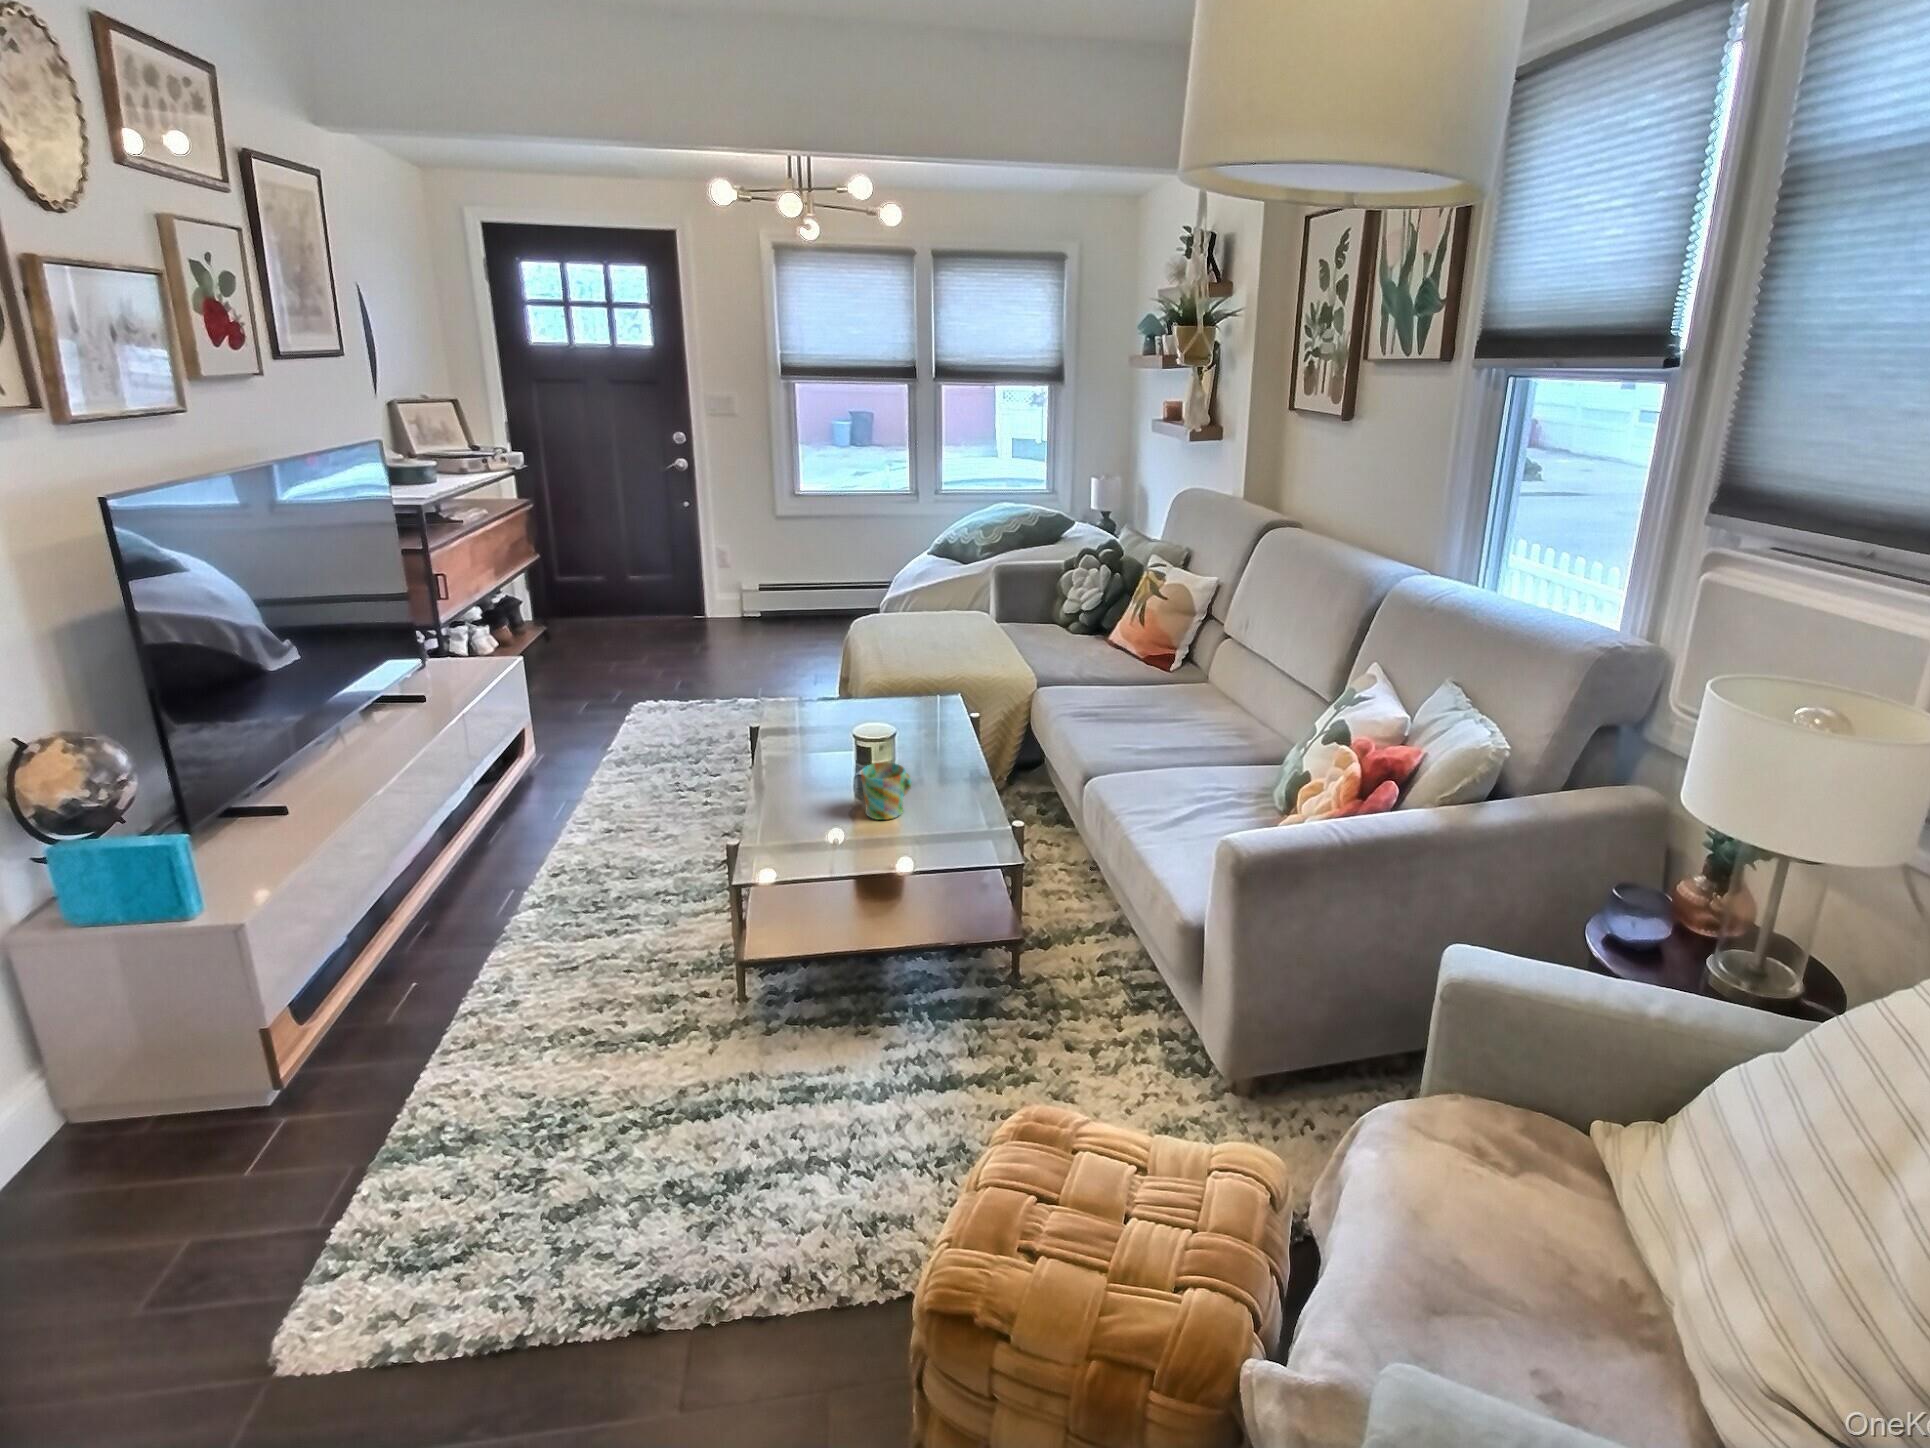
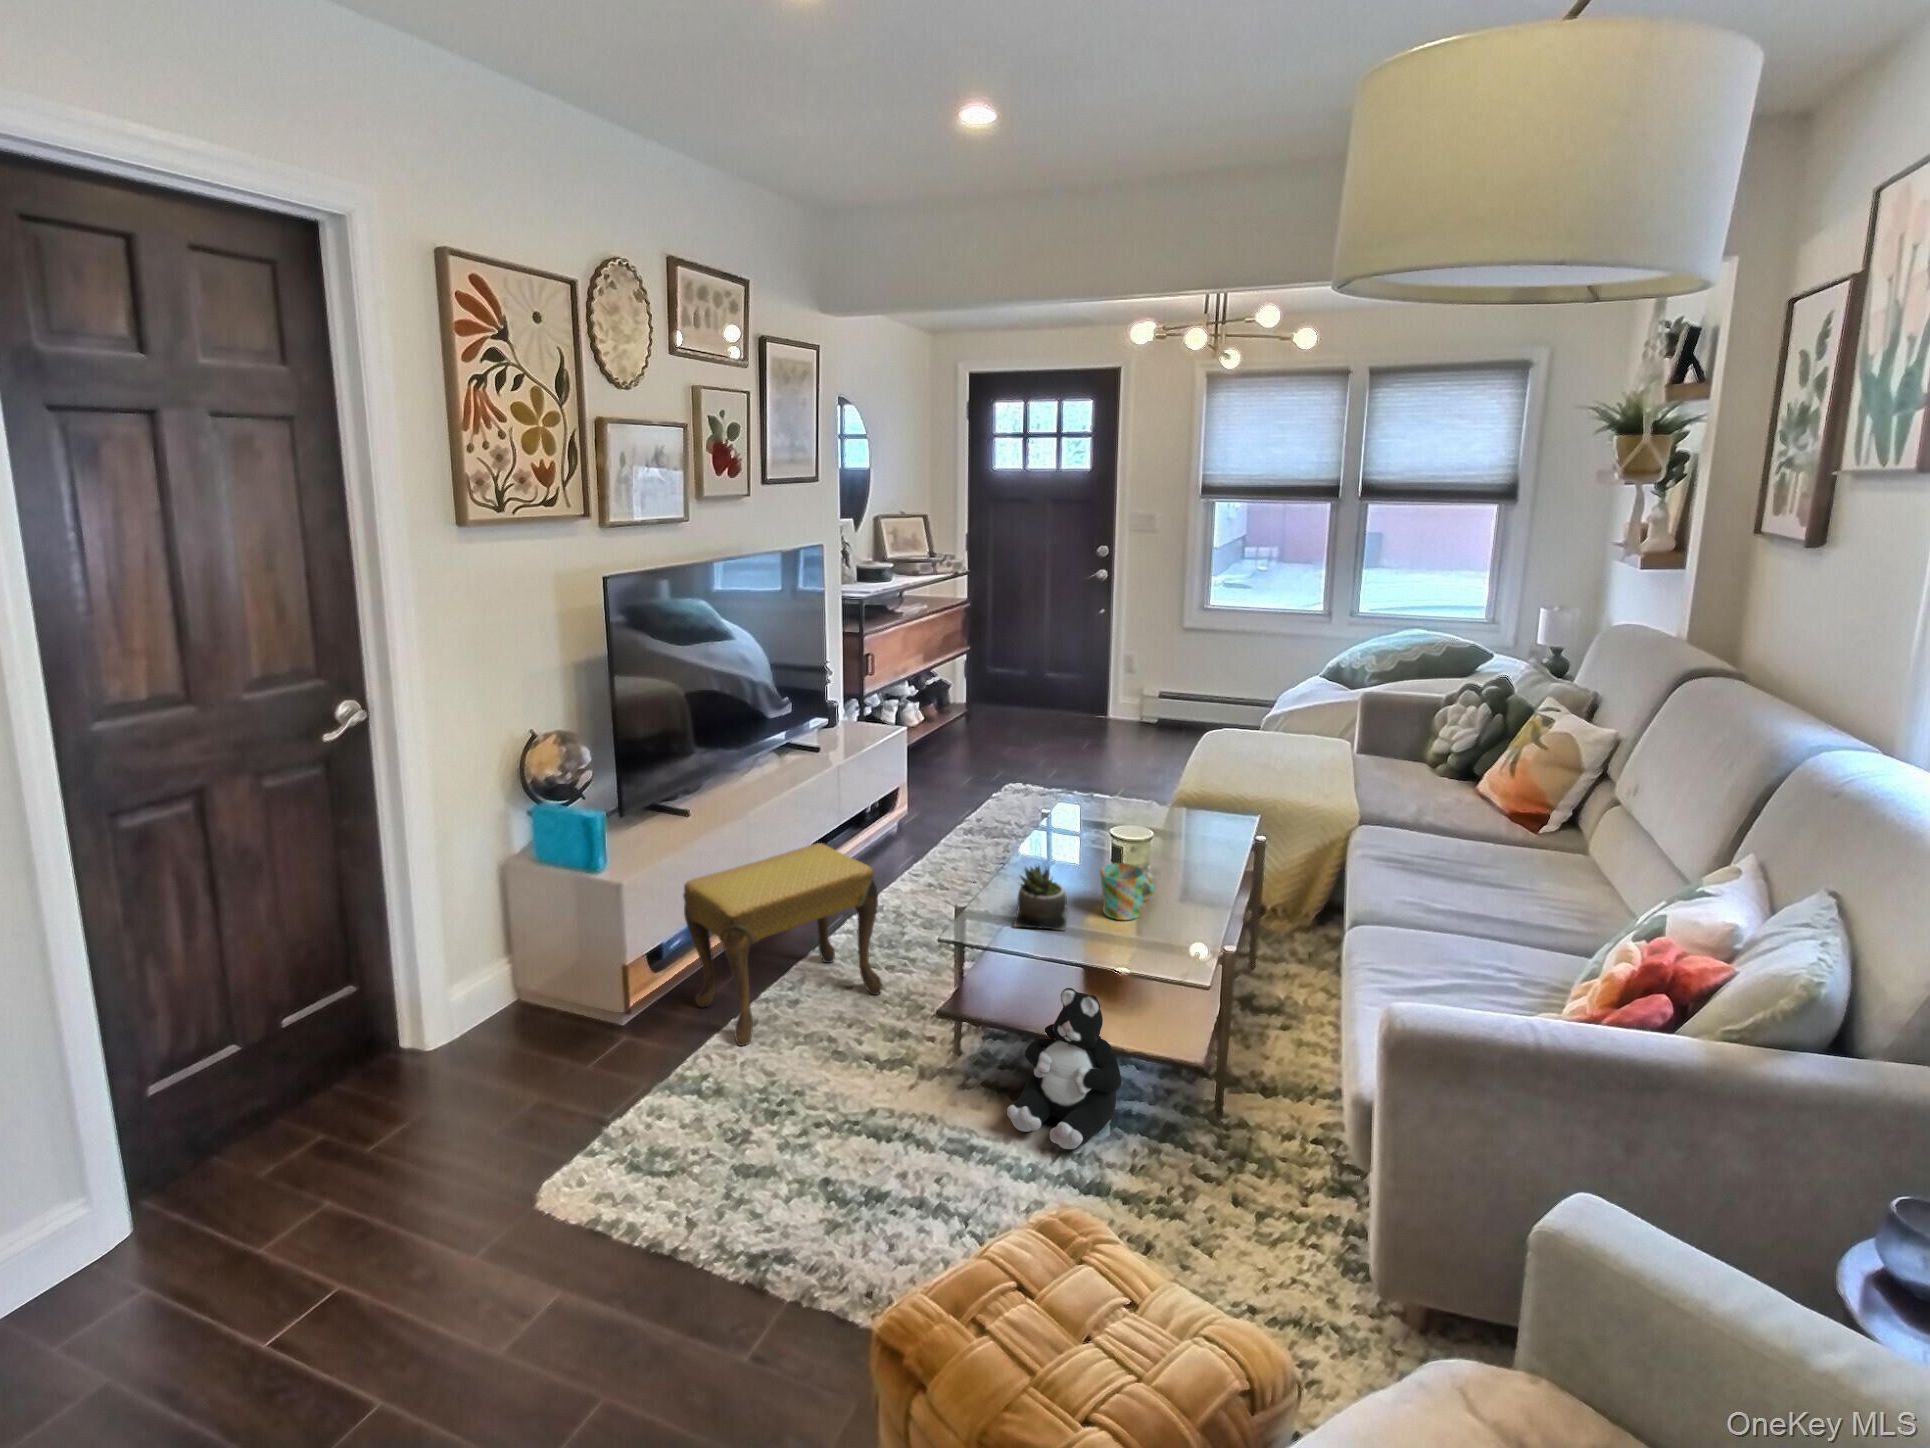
succulent plant: none [777,779,842,851] -> present [1014,866,1068,930]
footstool: none [333,808,617,1076] -> present [683,843,882,1046]
plush toy: none [835,898,941,1056] -> present [1007,988,1121,1149]

